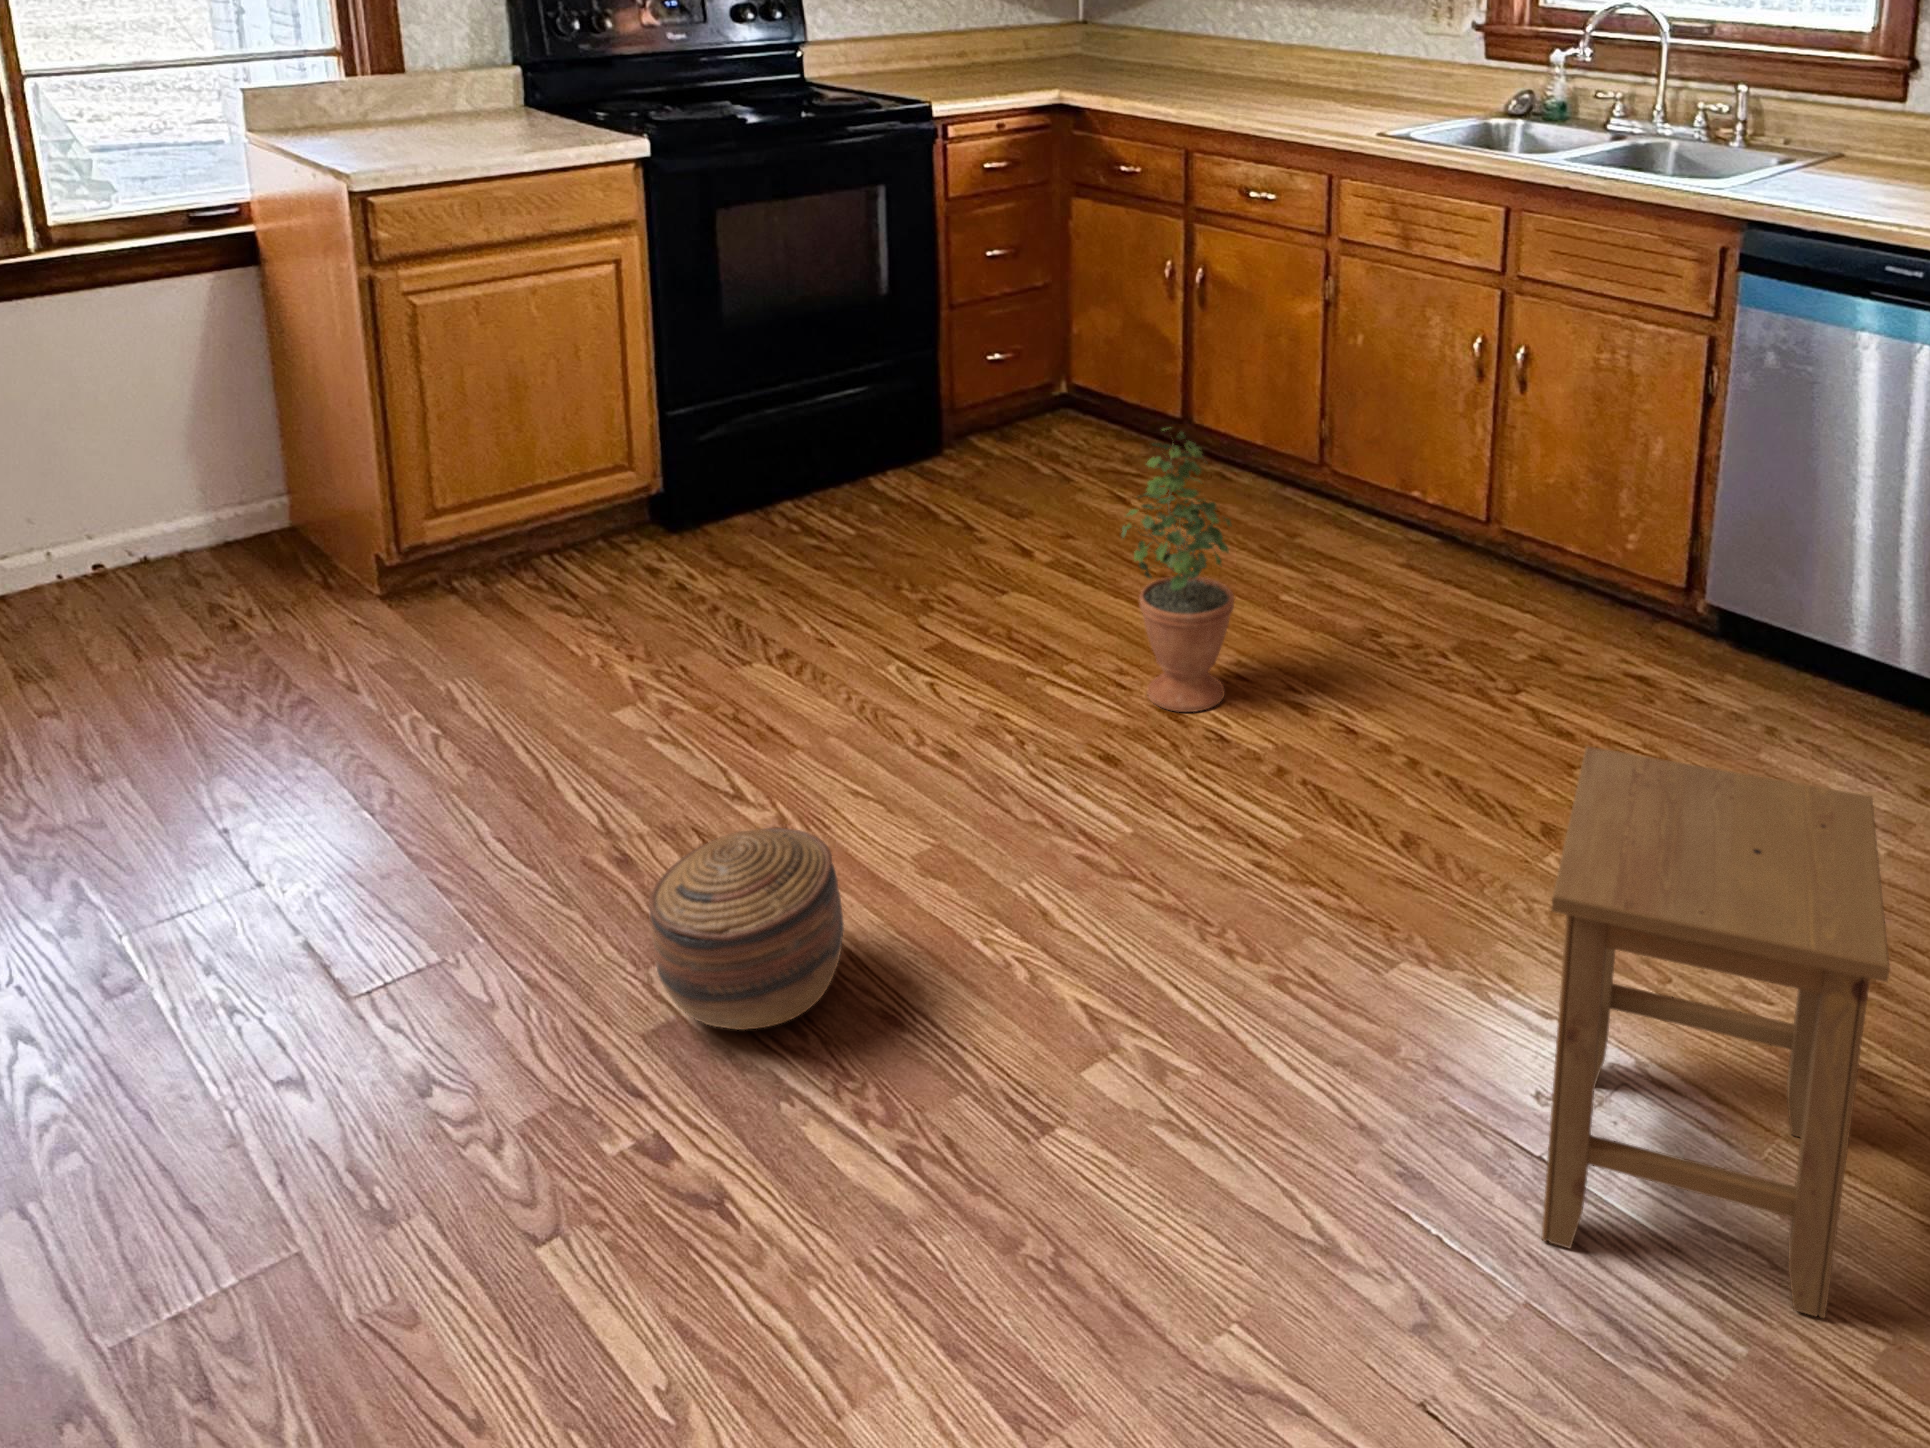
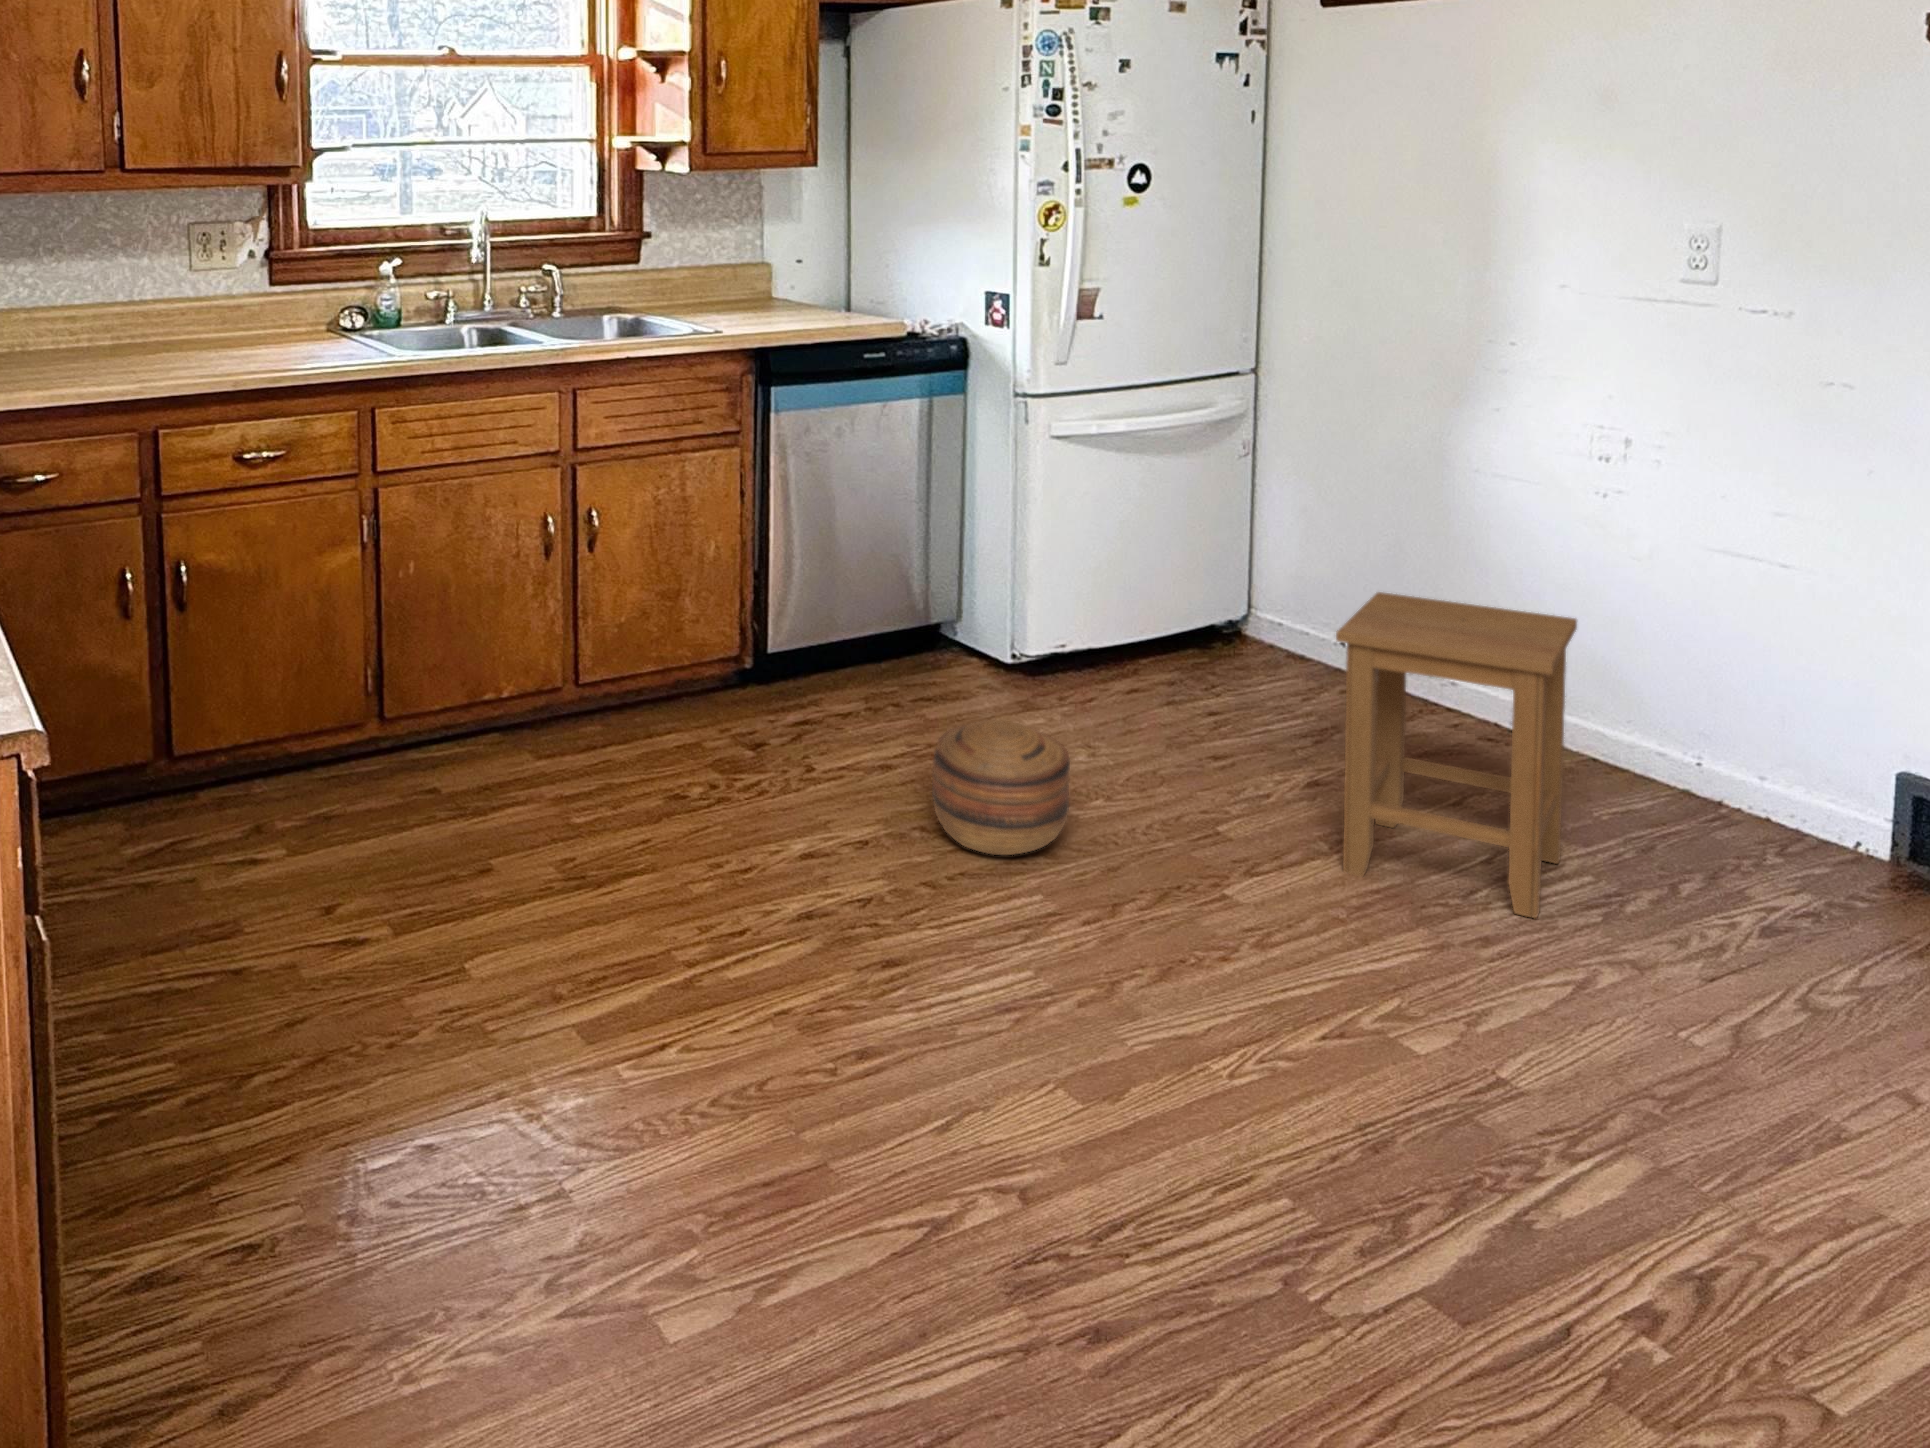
potted plant: present [1122,432,1234,712] -> none [689,633,836,933]
basket: present [649,828,844,1029] -> present [932,720,1070,855]

